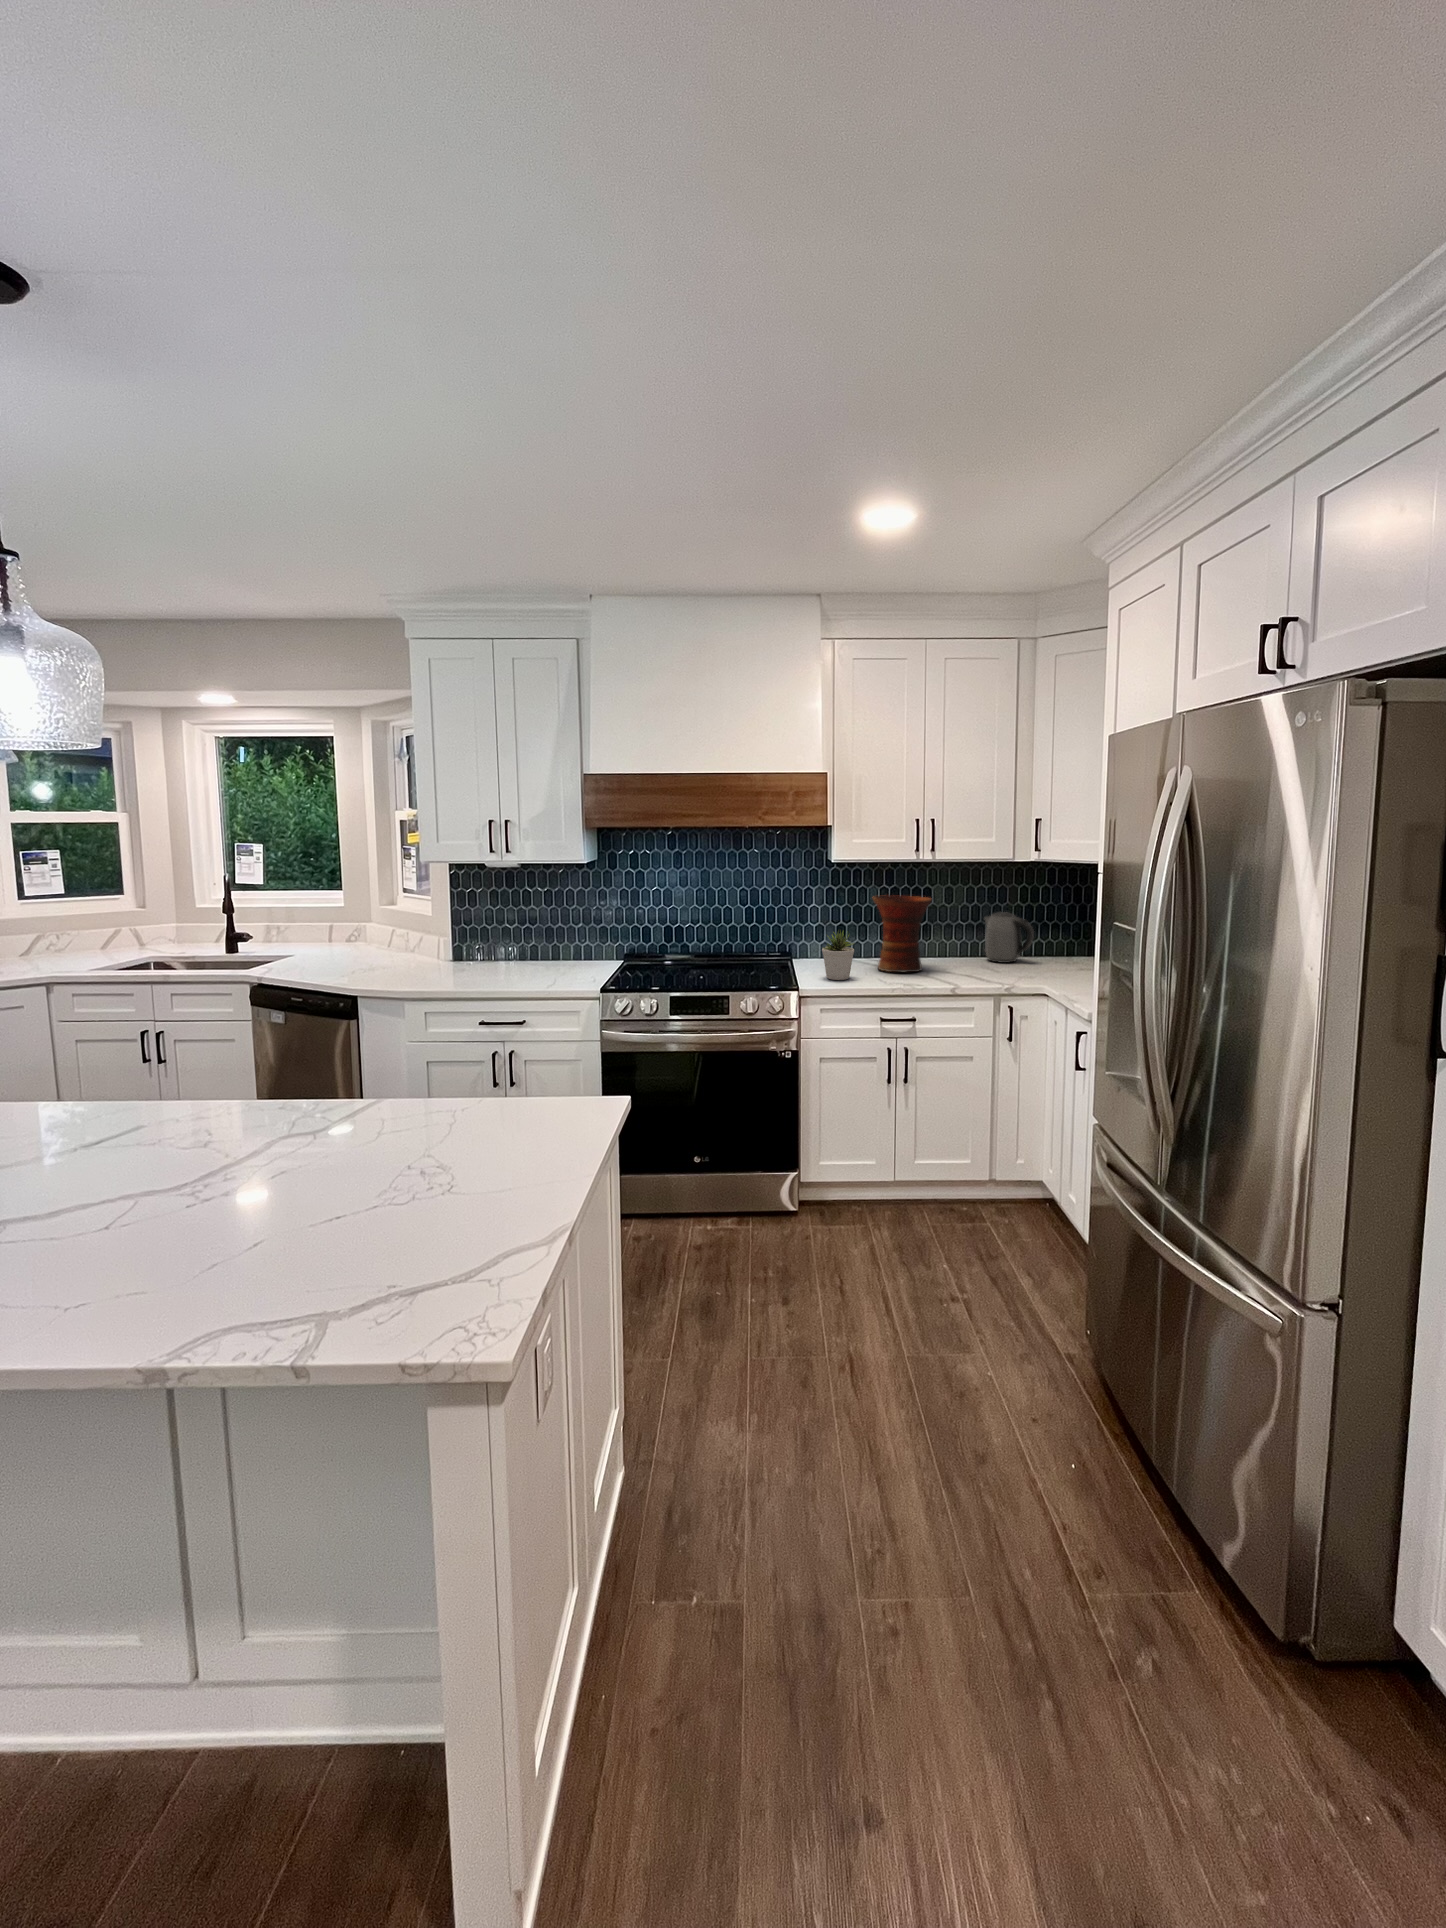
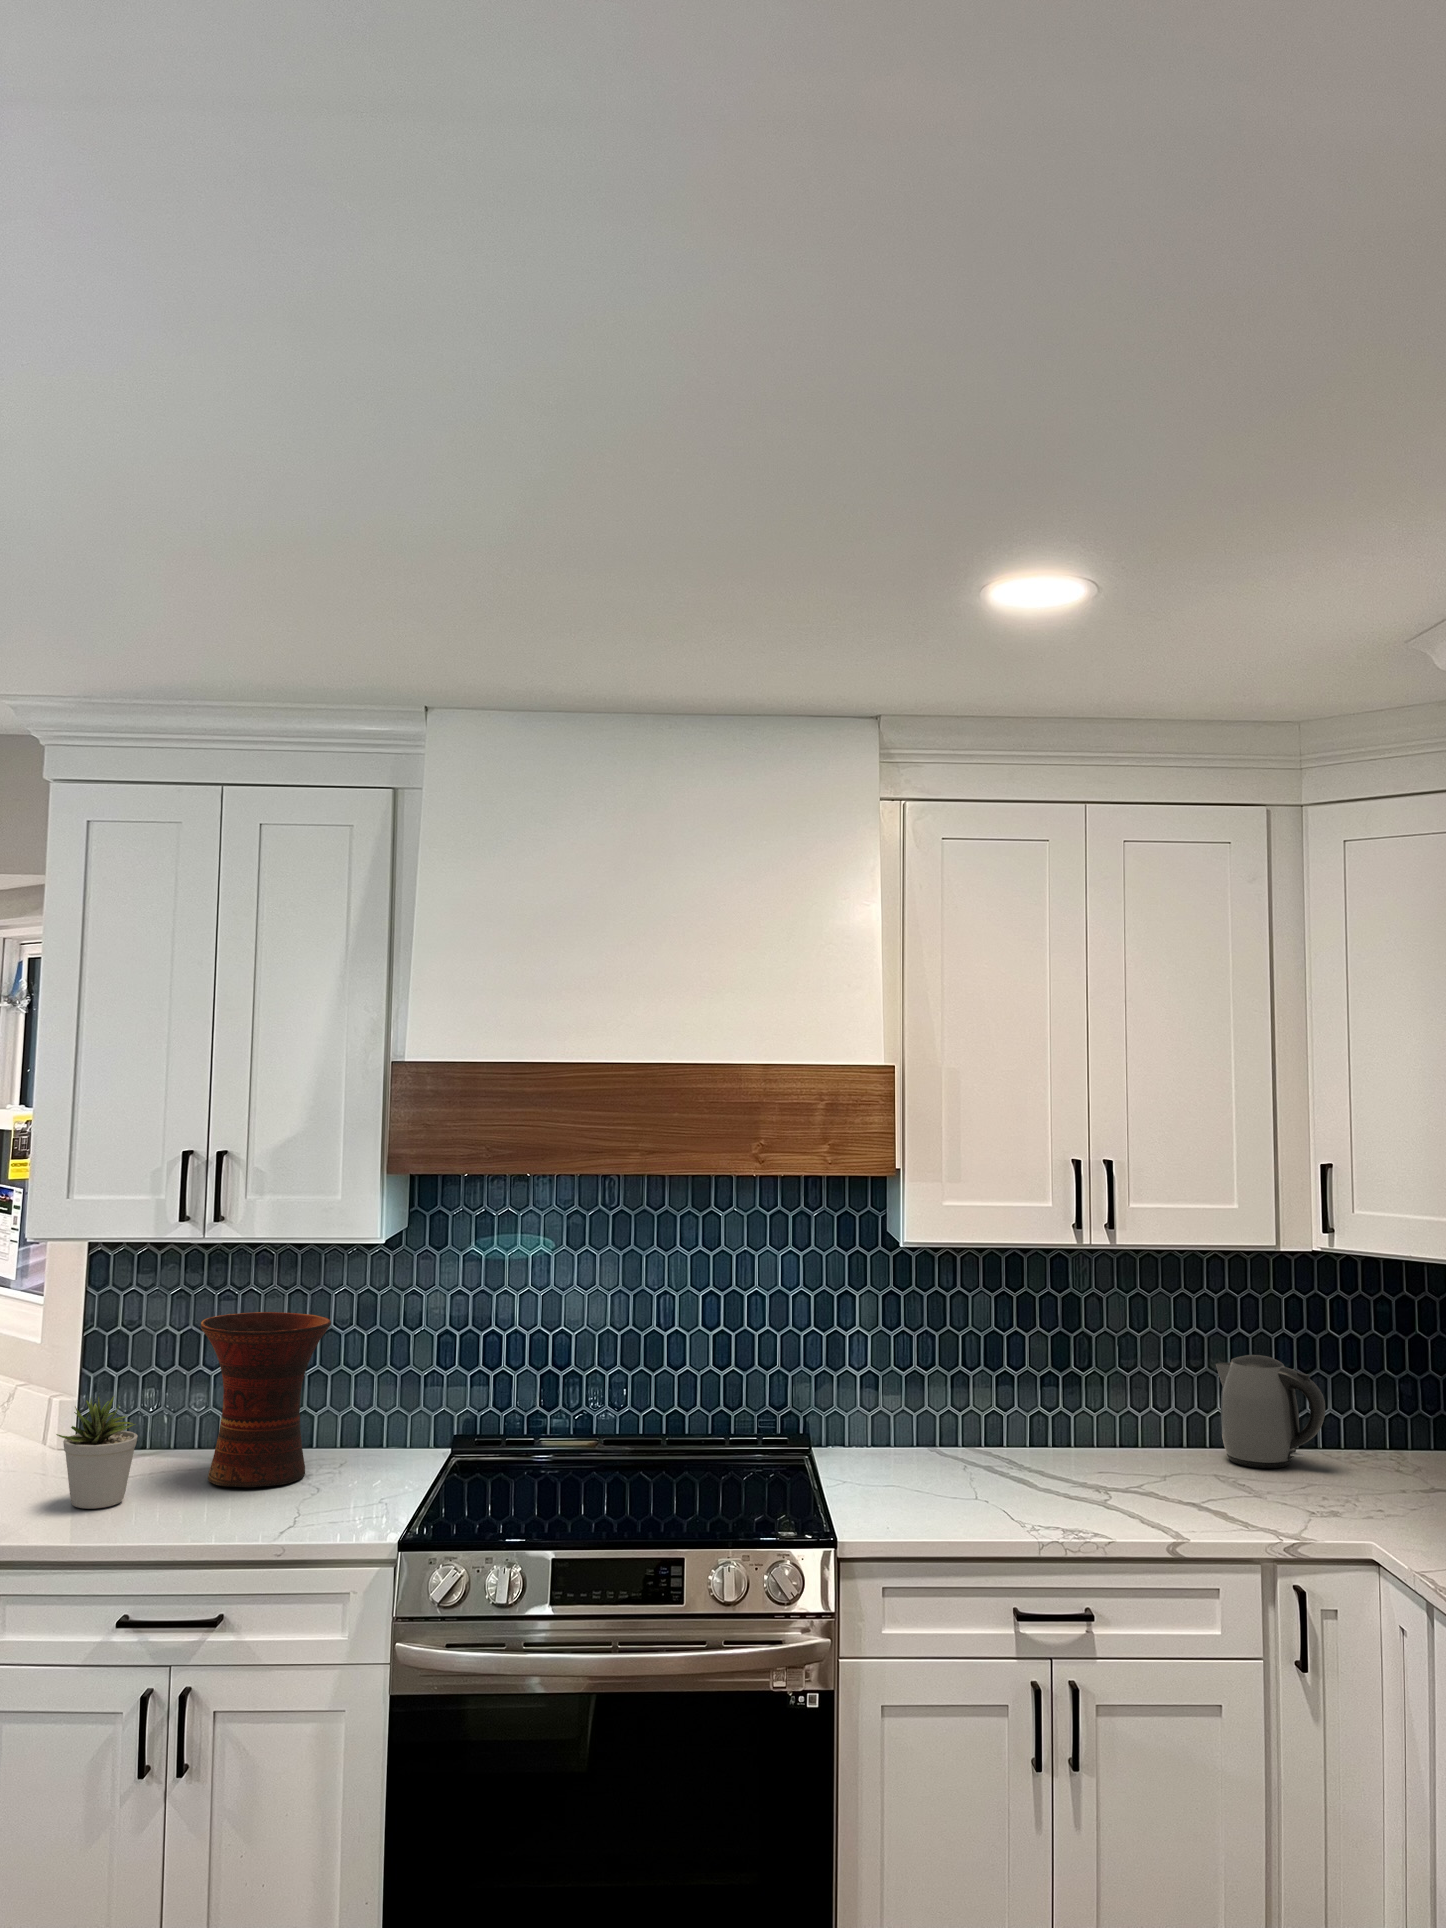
vase: present [873,895,932,972] -> present [201,1312,331,1487]
potted plant: present [822,932,854,980] -> present [56,1396,138,1509]

